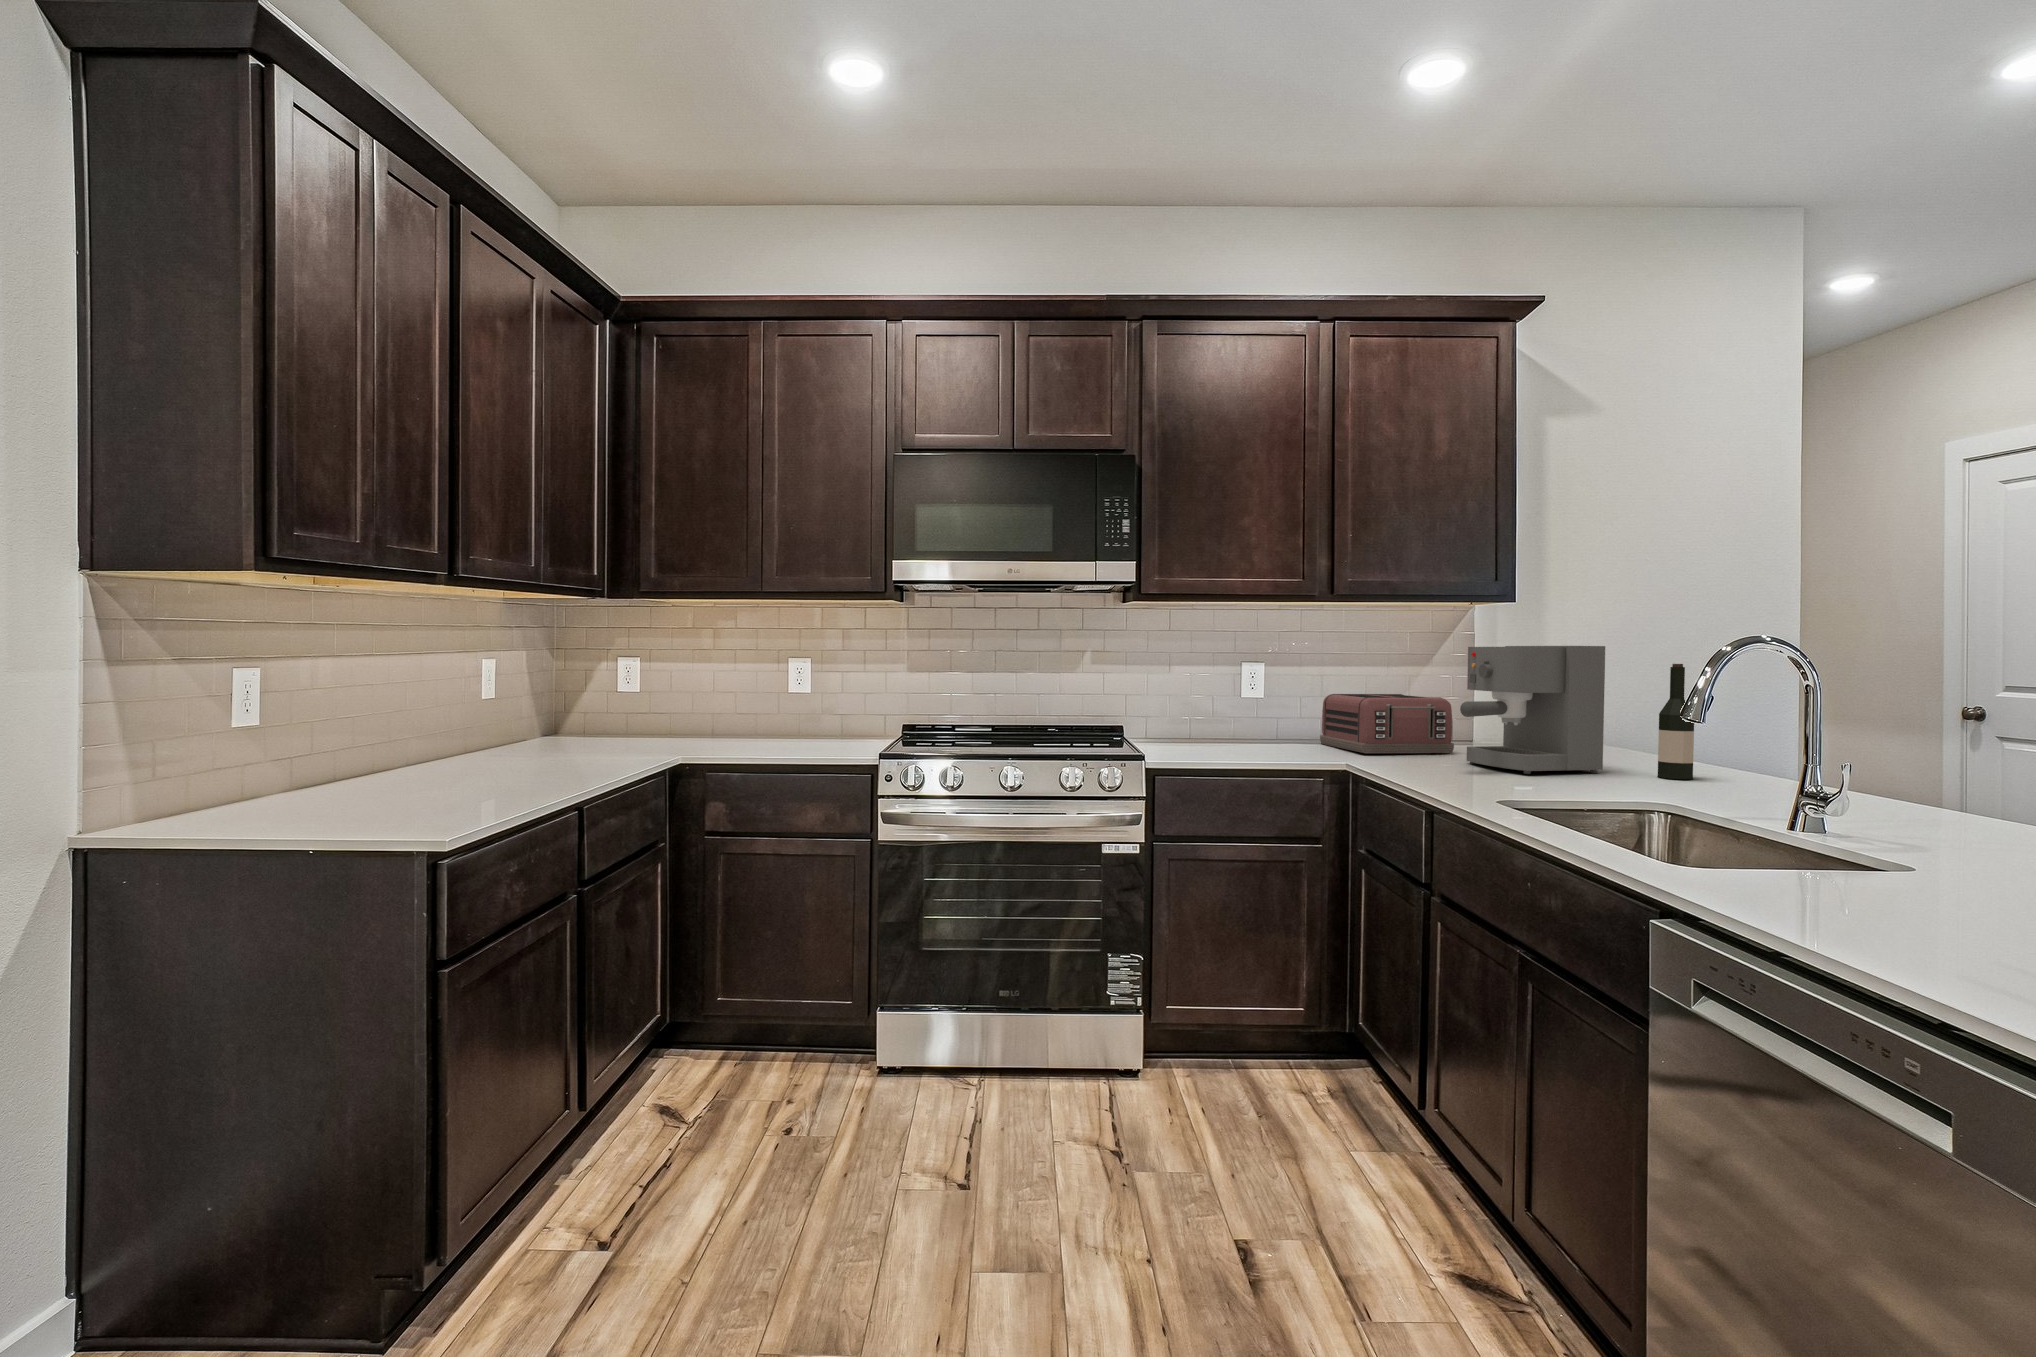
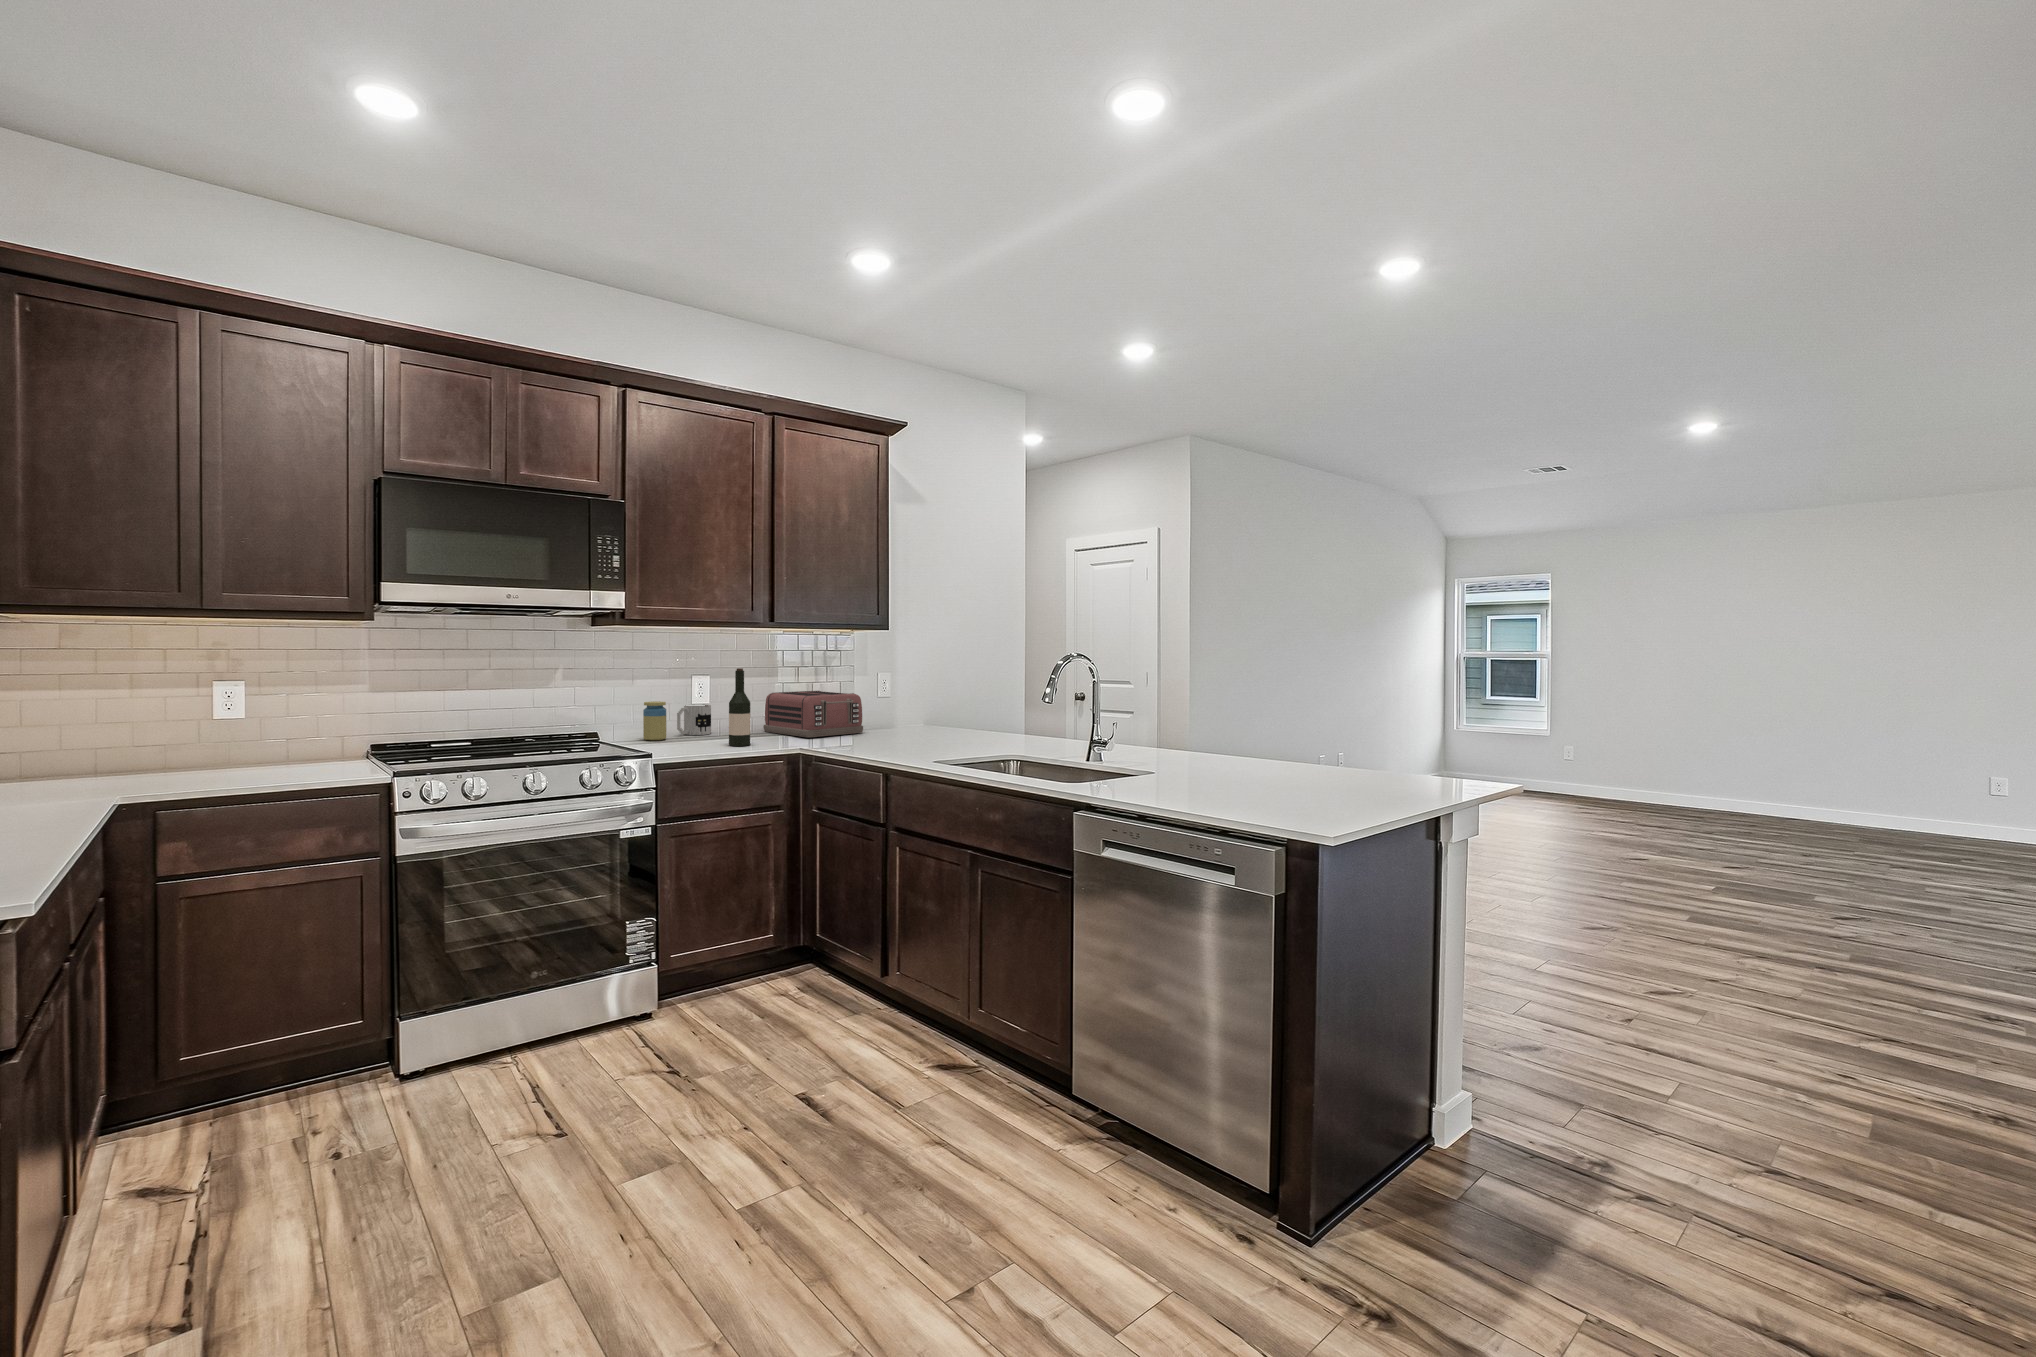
coffee maker: present [1460,646,1605,774] -> none [879,657,962,745]
wine bottle: present [1658,664,1694,779] -> present [729,668,750,746]
jar: none [1168,699,1195,745] -> present [643,701,666,740]
mug: none [1211,706,1254,742] -> present [677,704,711,735]

